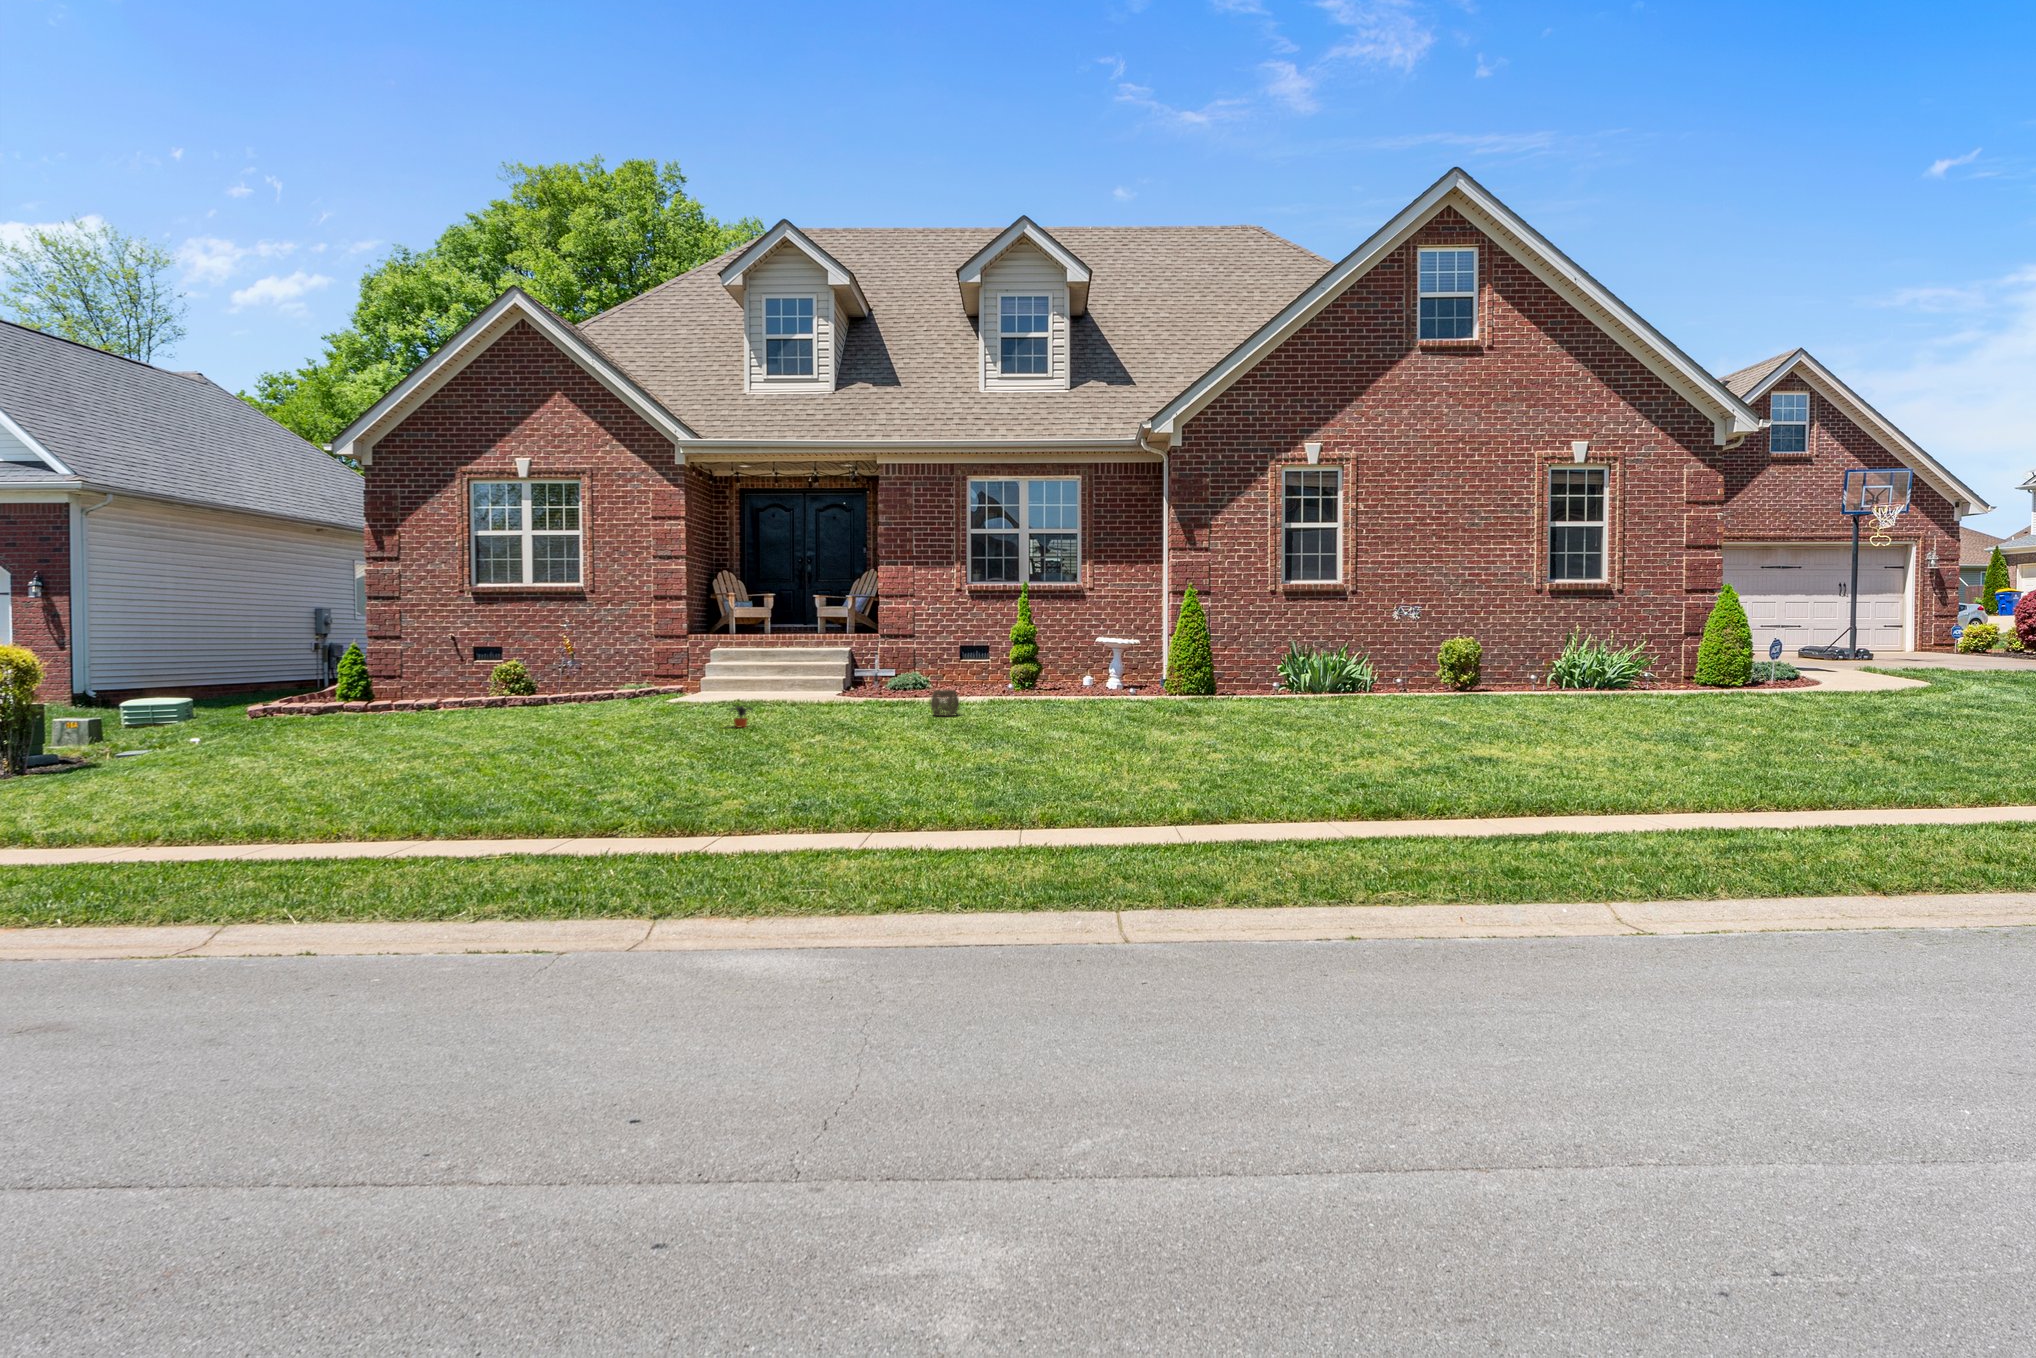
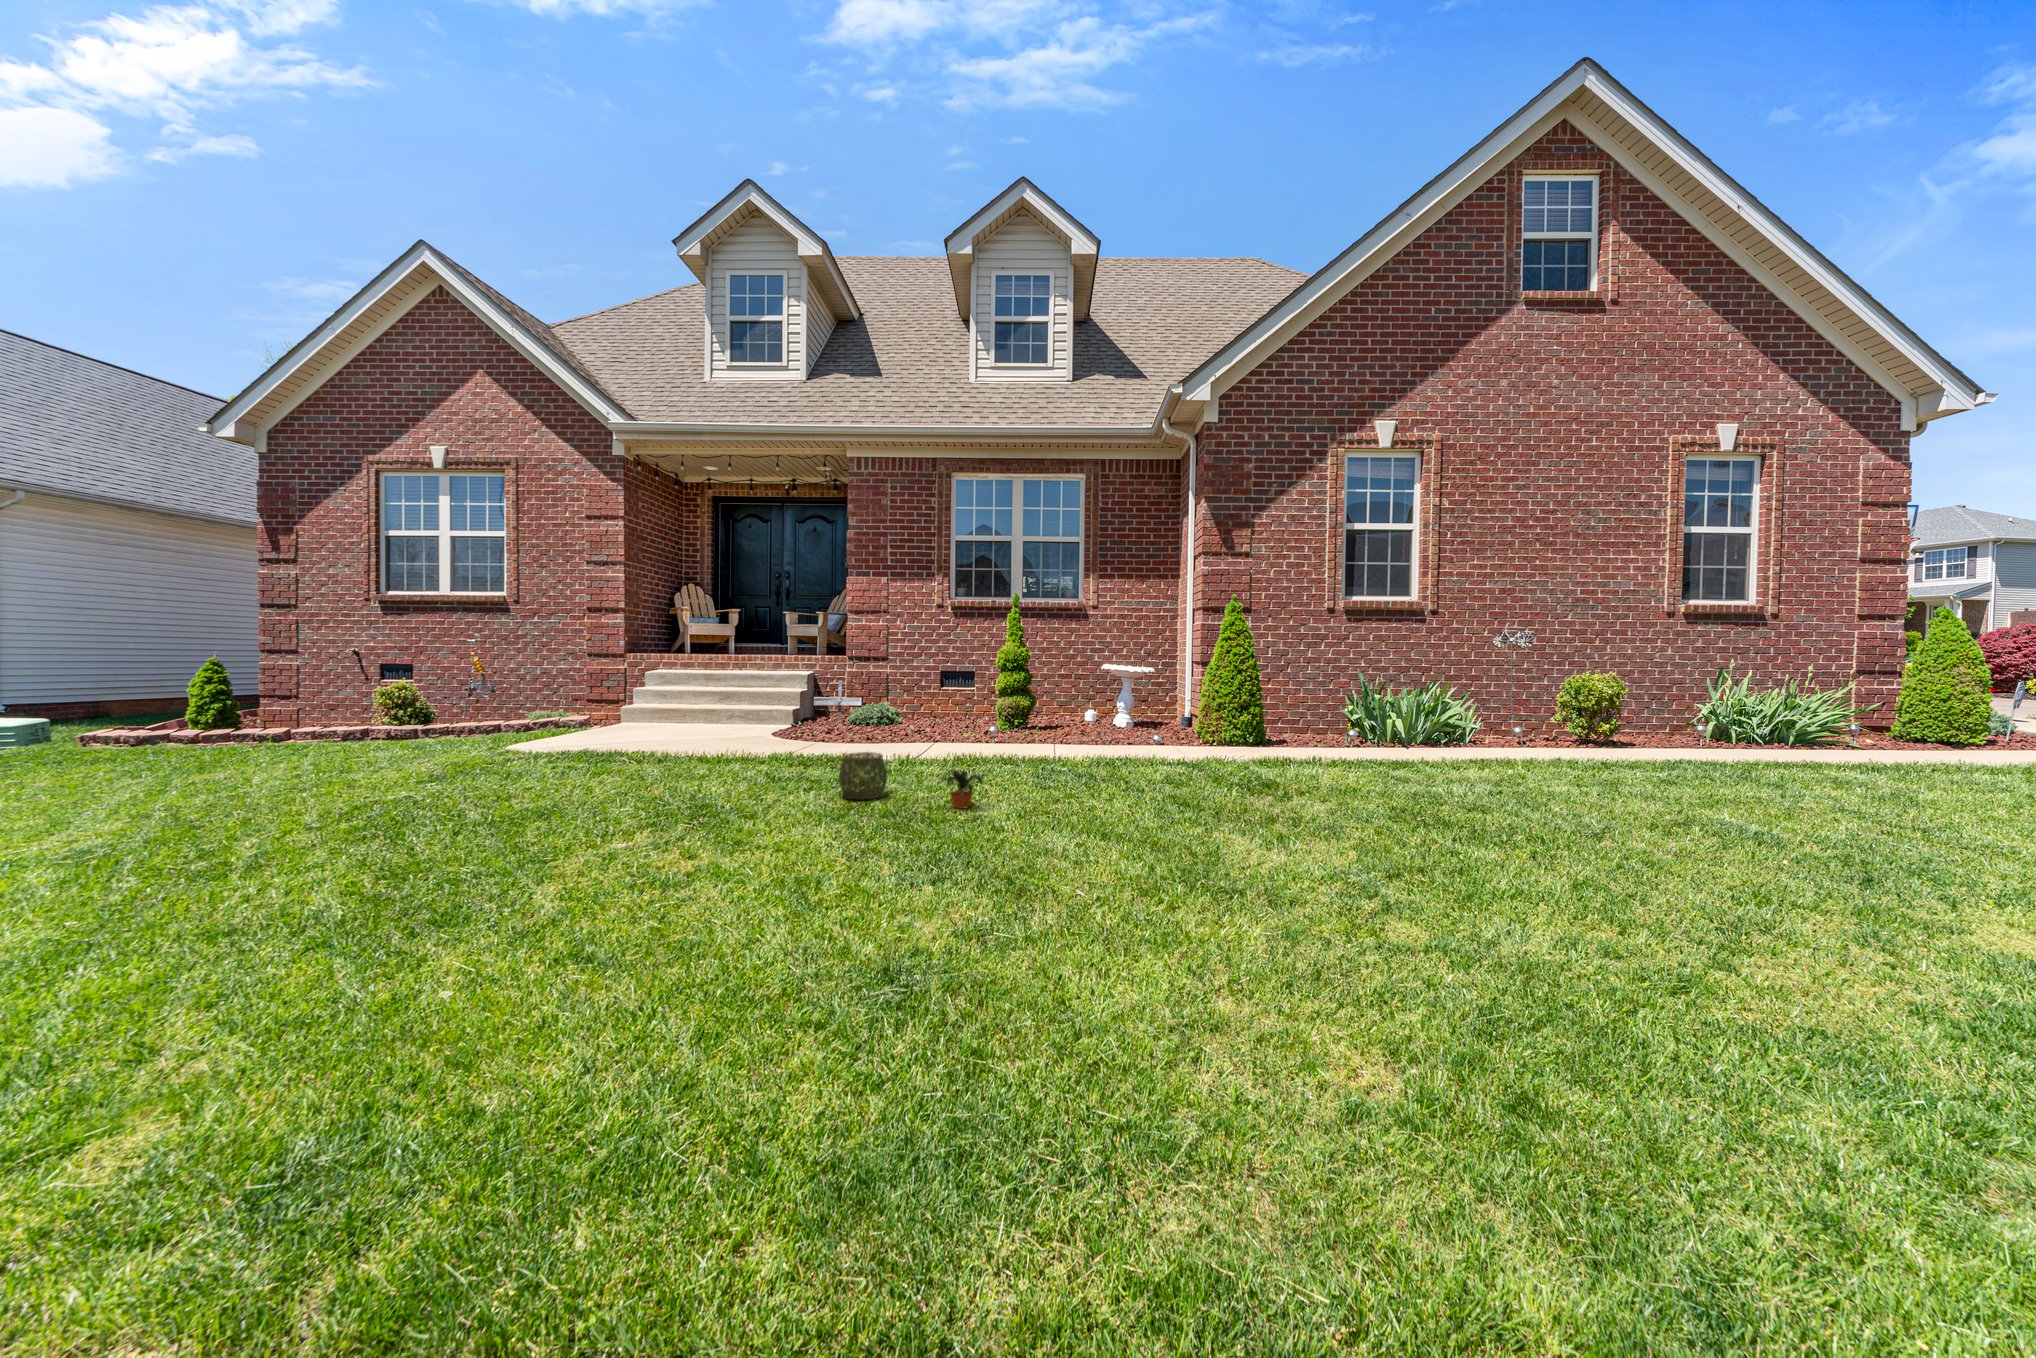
potted plant: present [730,706,752,727] -> present [941,770,982,809]

